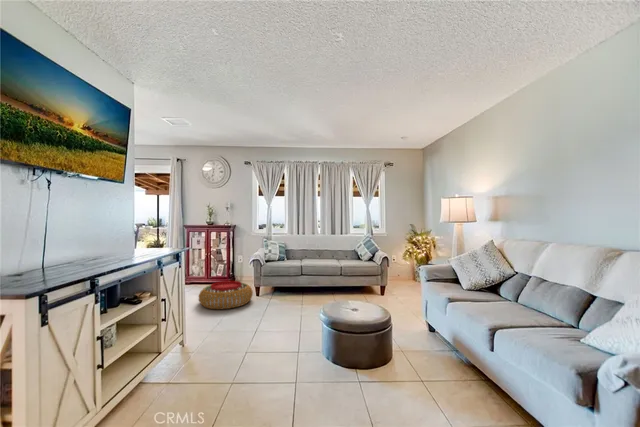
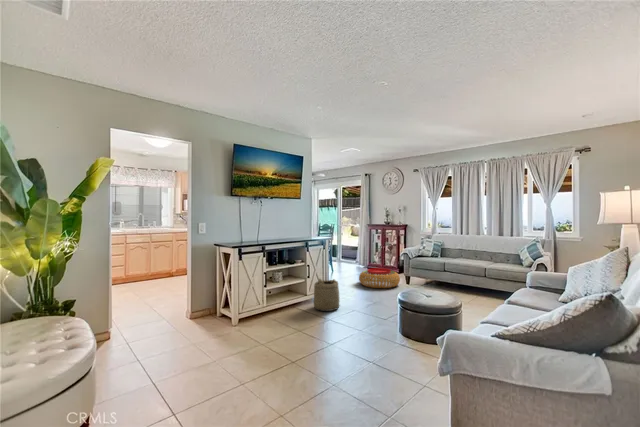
basket: none [173,313,234,373] -> present [313,279,340,311]

